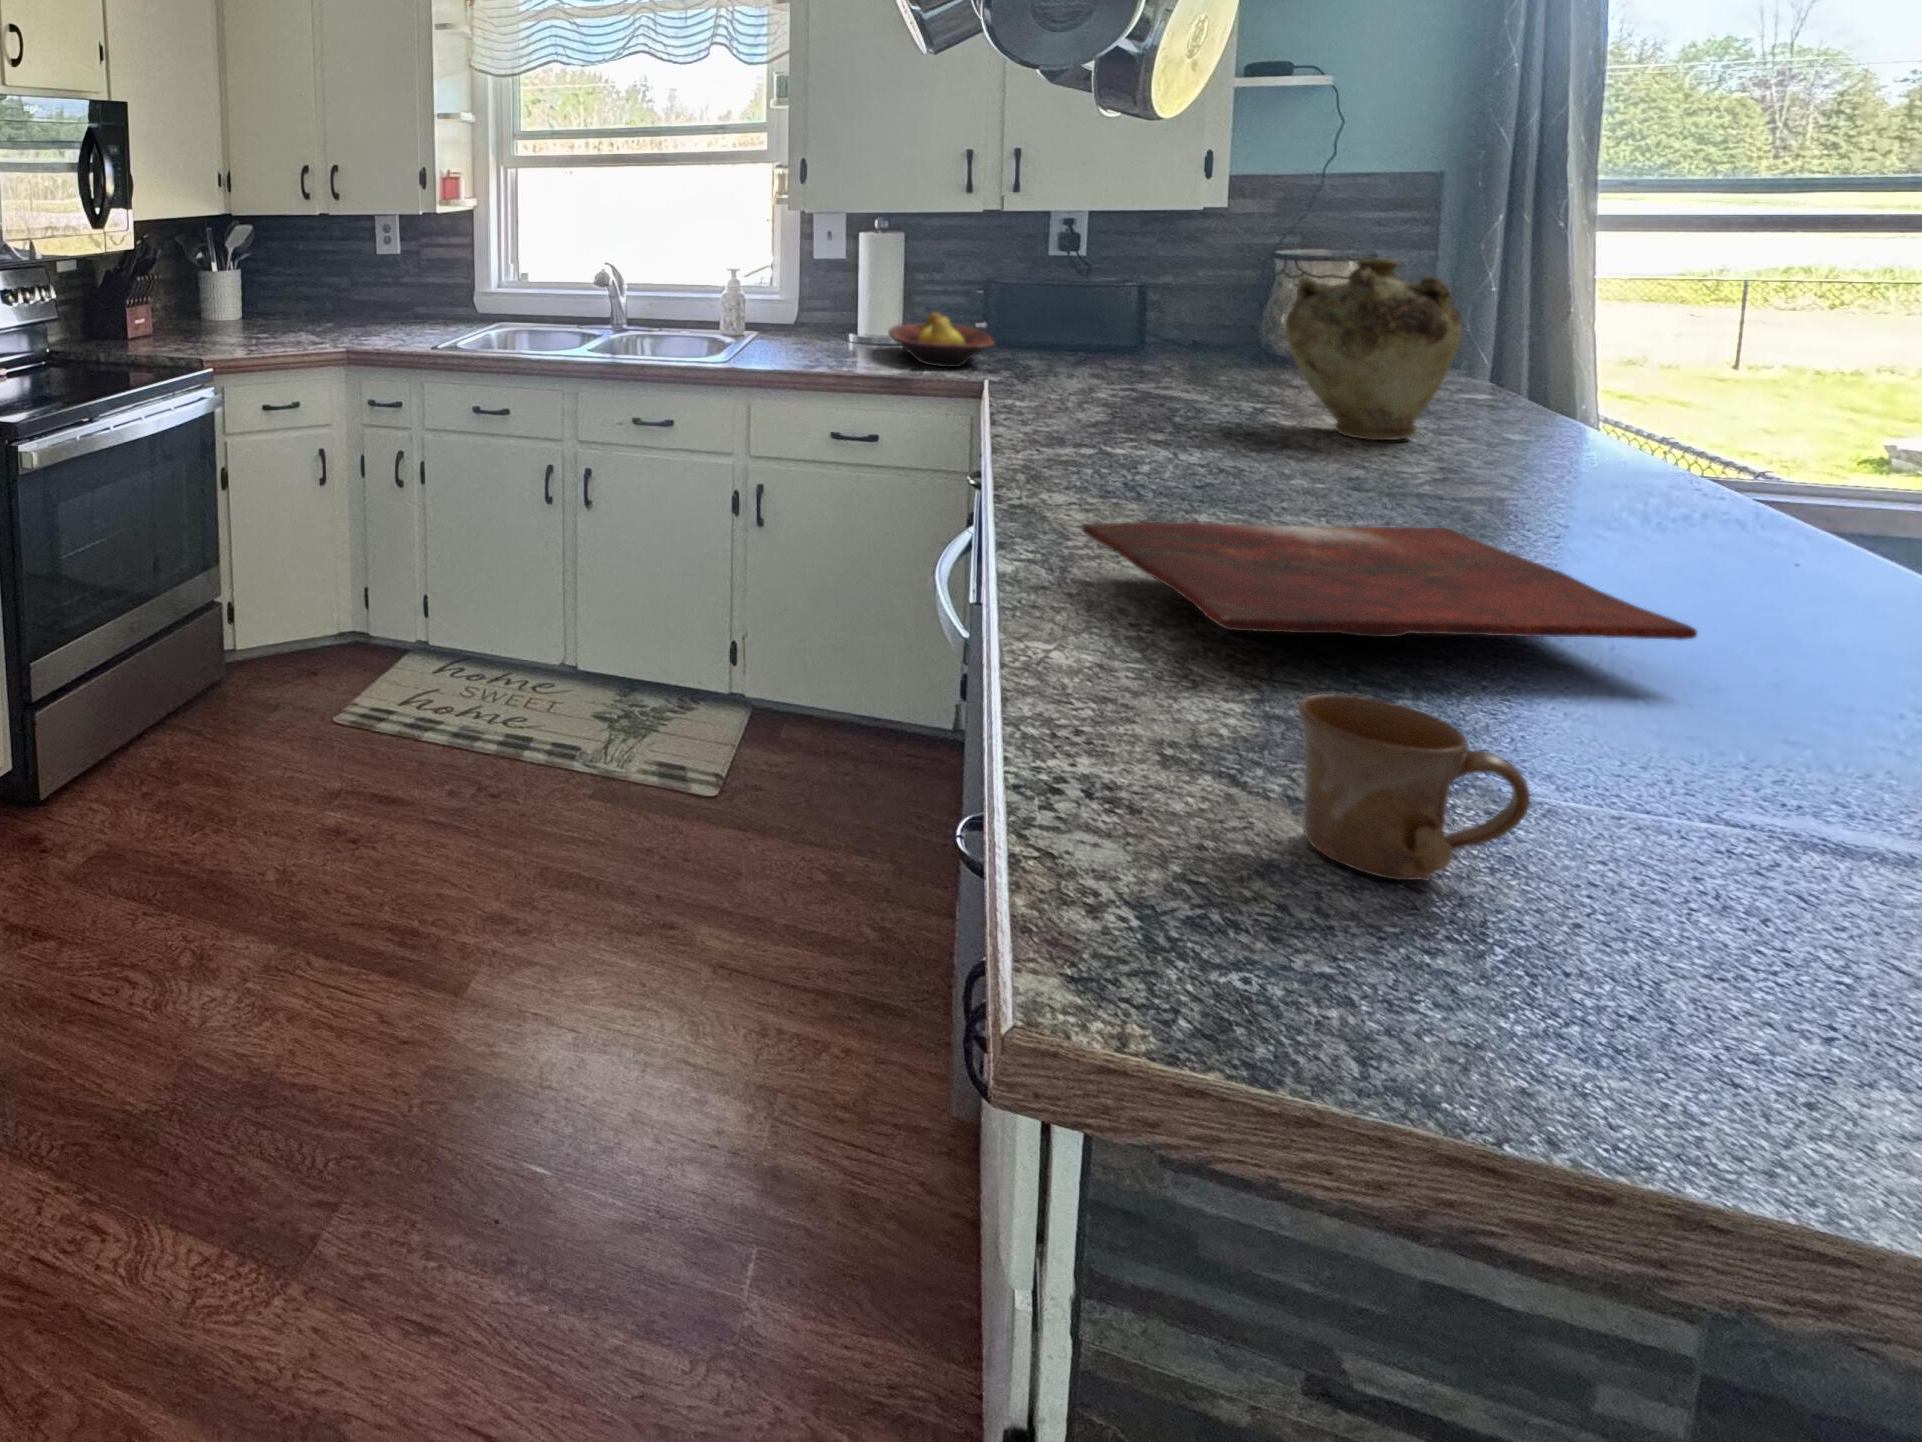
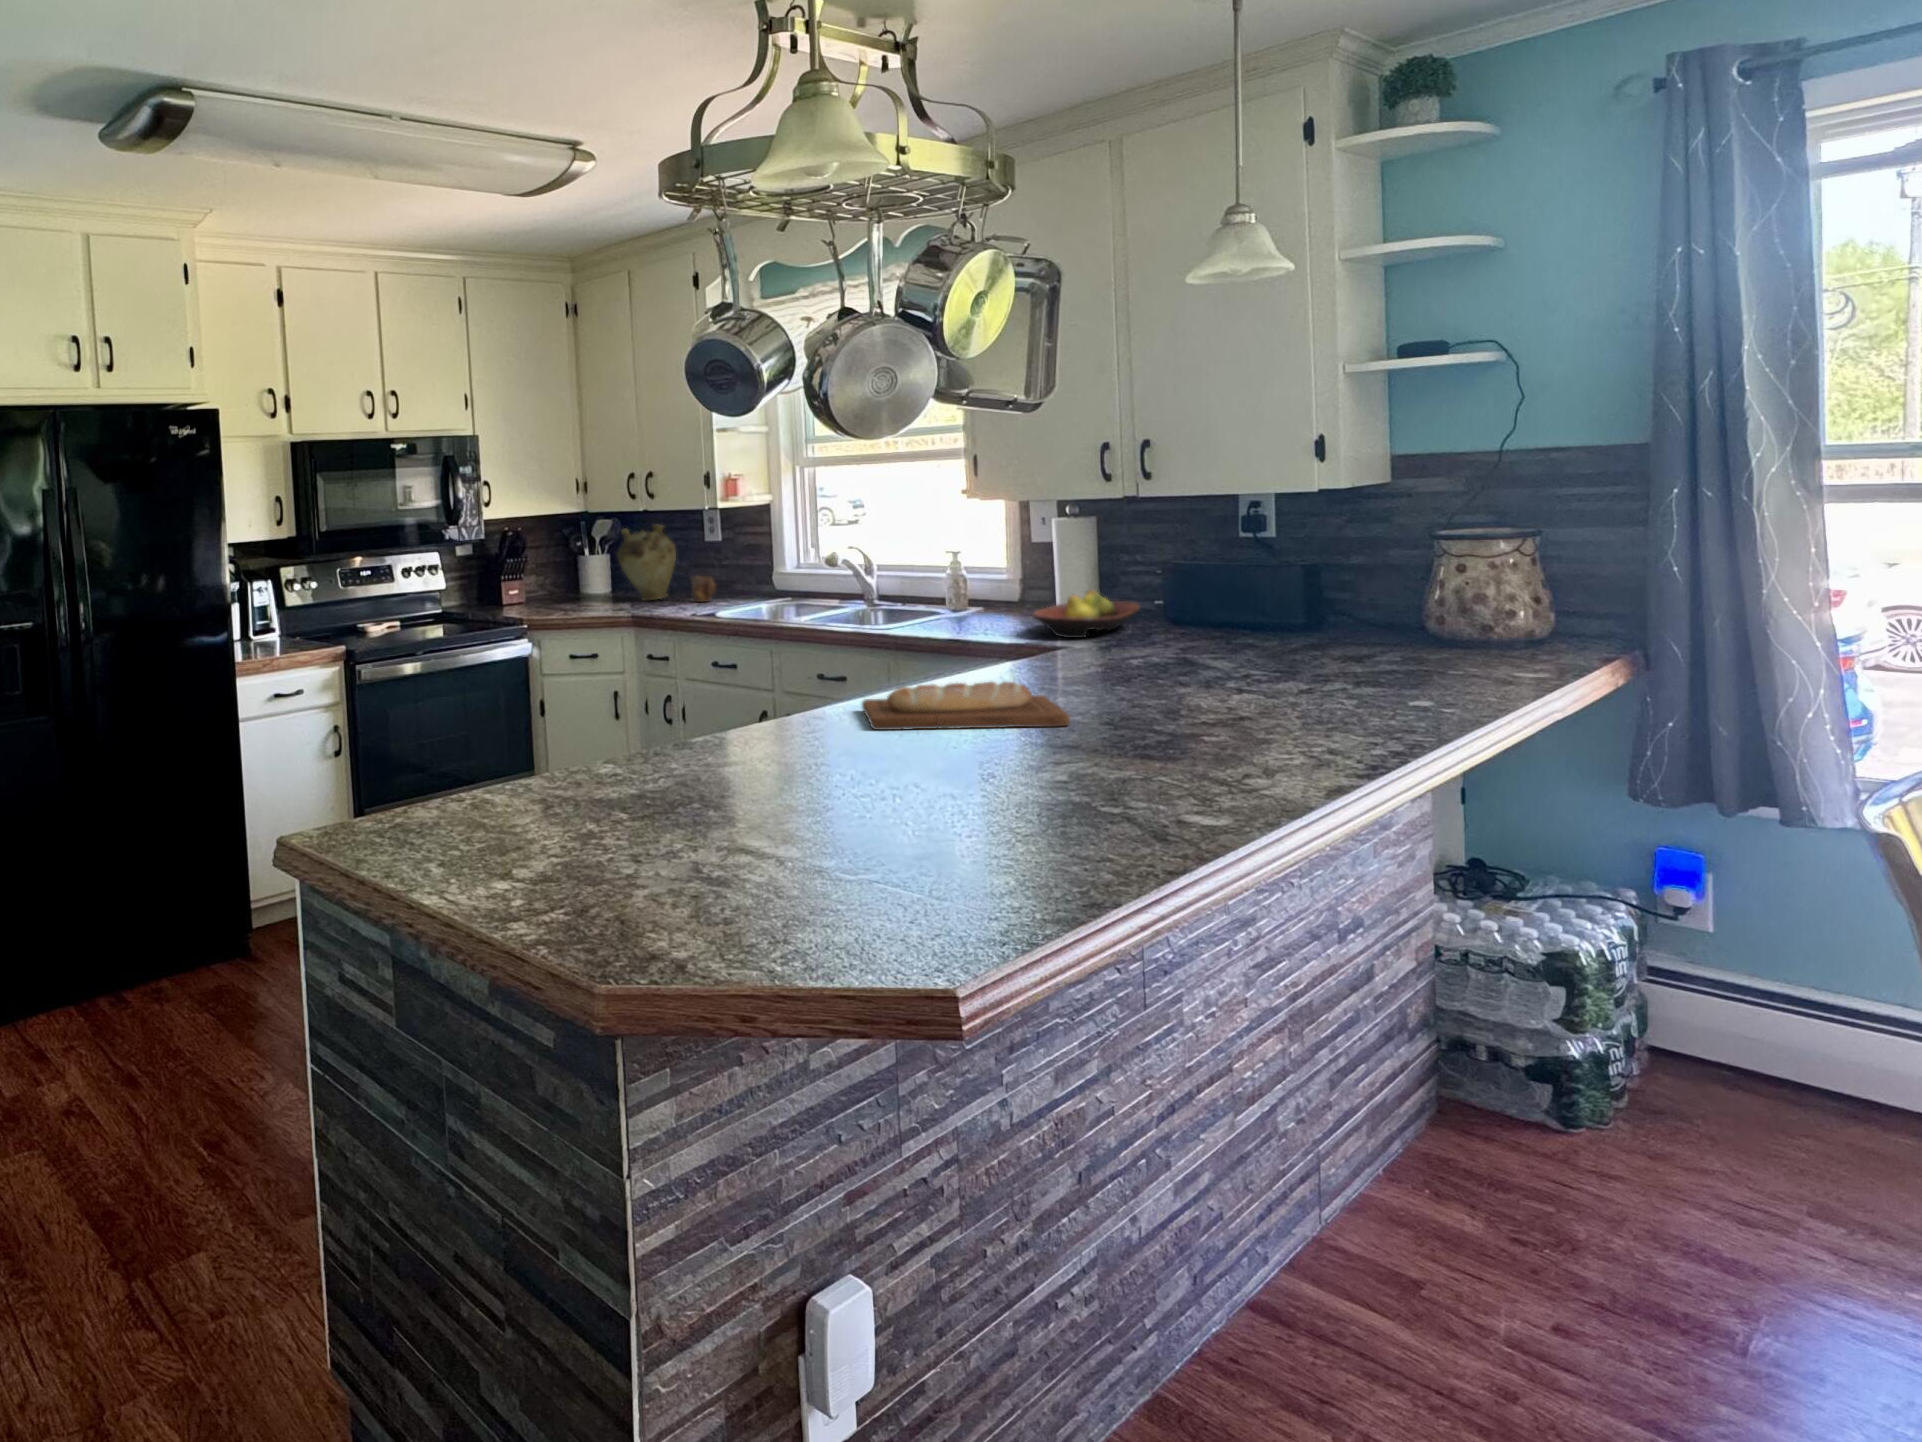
vase: present [1285,259,1463,440] -> present [618,525,676,600]
bread loaf: none [1078,443,1390,527] -> present [862,681,1070,730]
cutting board: present [1082,522,1697,640] -> none [643,711,930,771]
mug: present [1298,694,1530,880] -> present [691,576,716,602]

